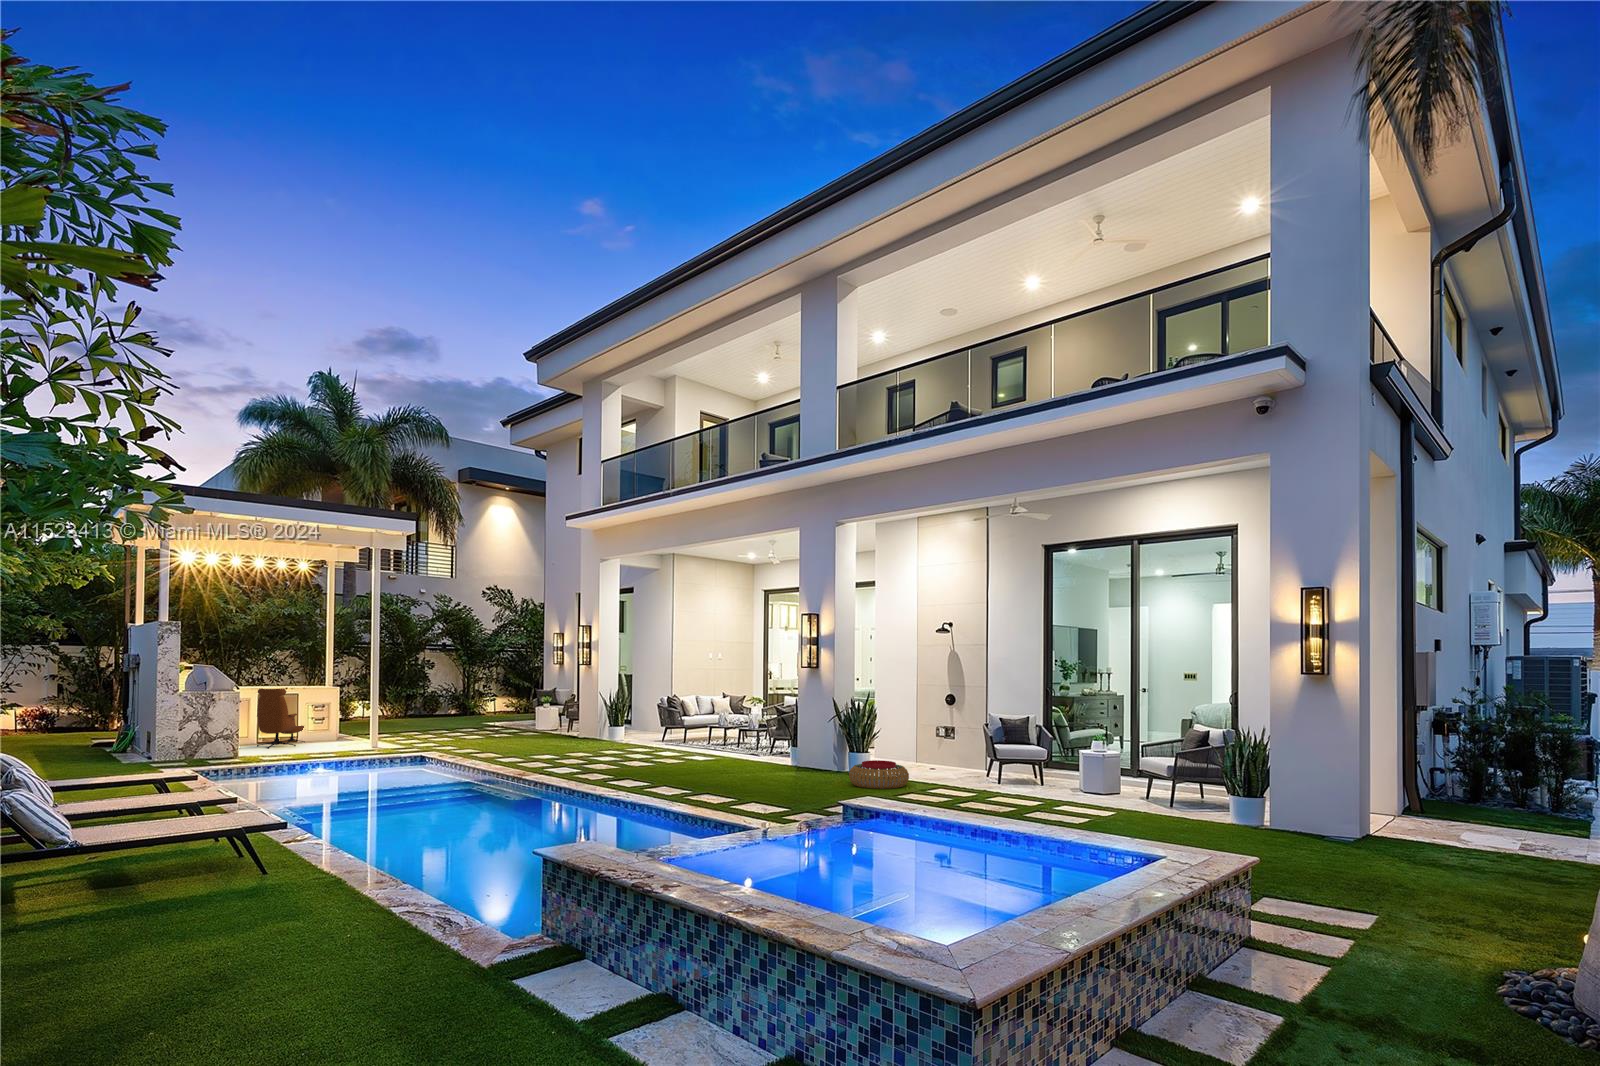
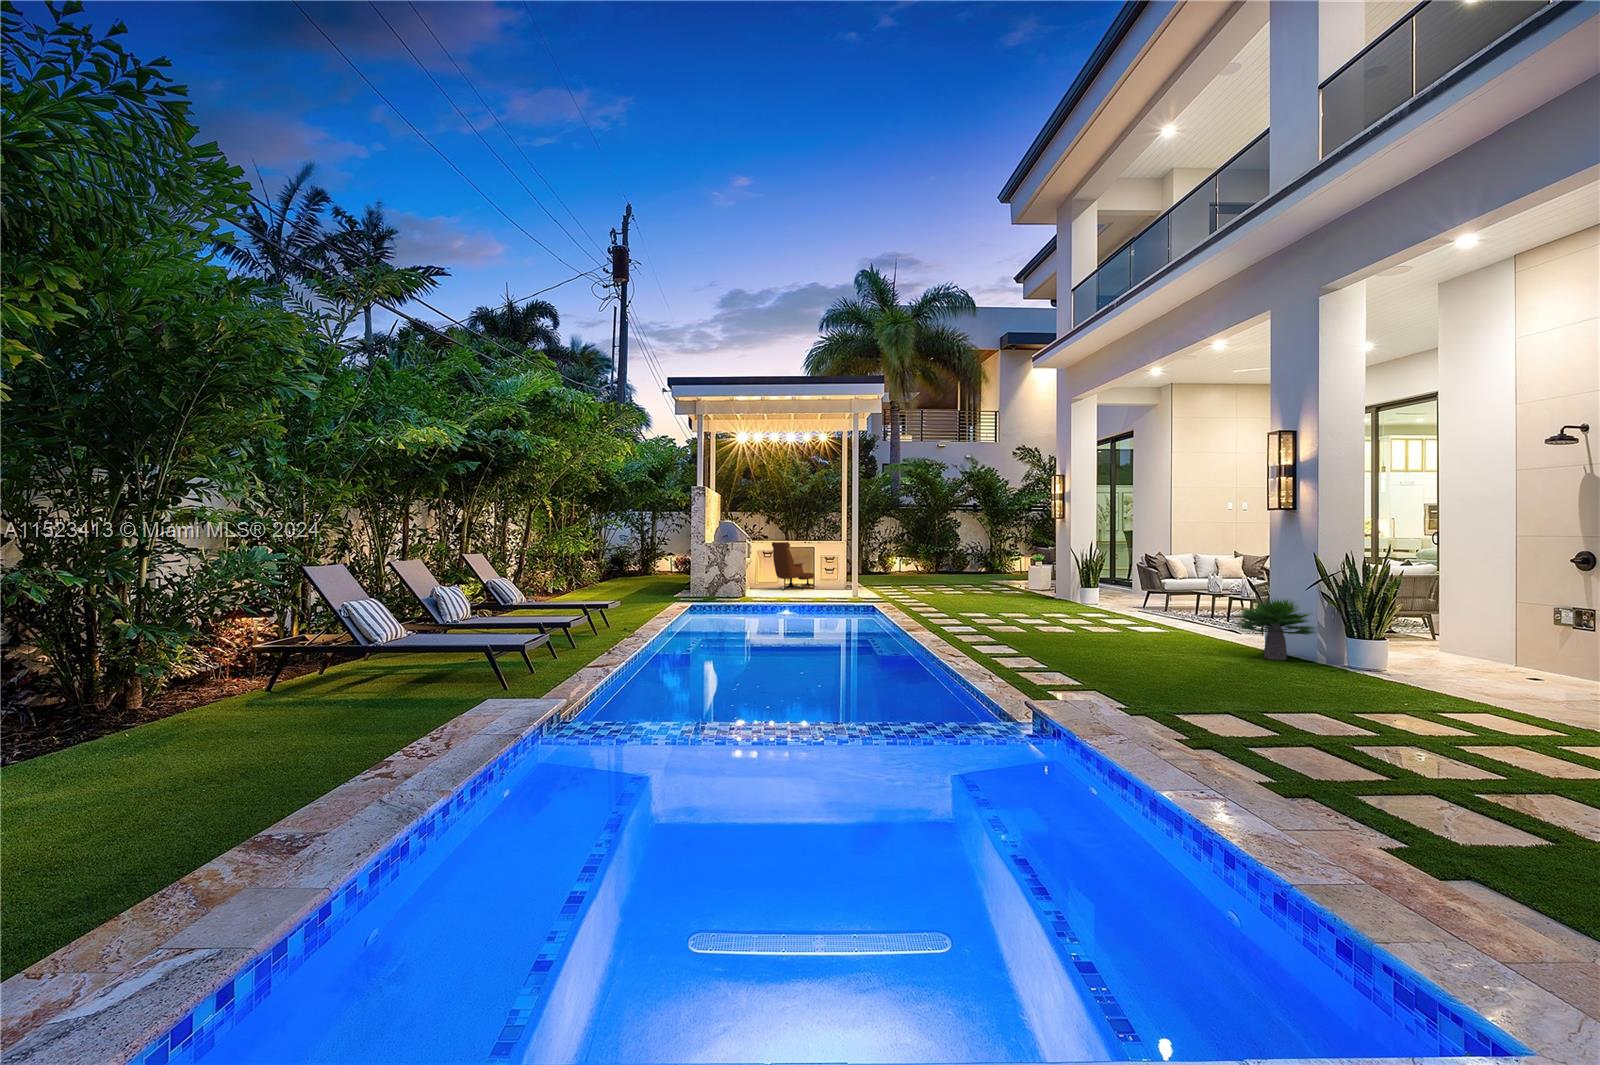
potted plant: none [780,727,832,772] -> present [1237,599,1315,660]
pouf: present [849,760,909,789] -> none [1317,655,1440,706]

